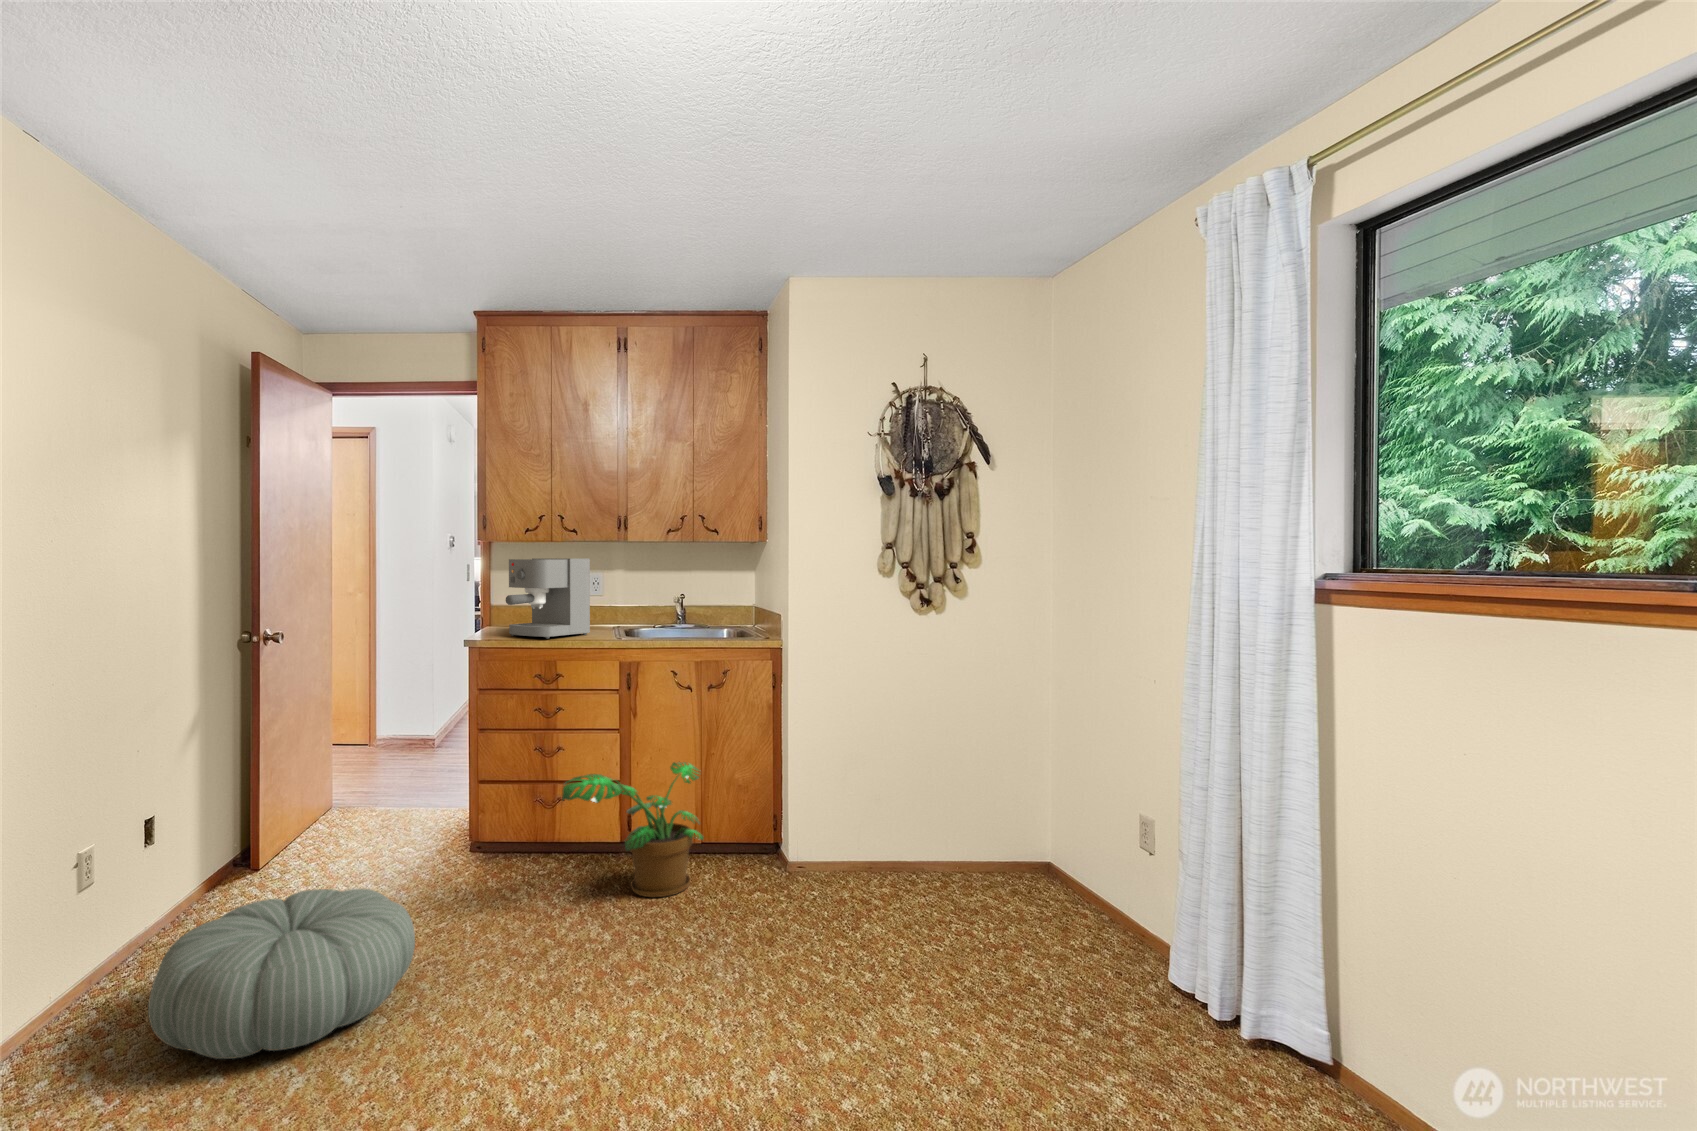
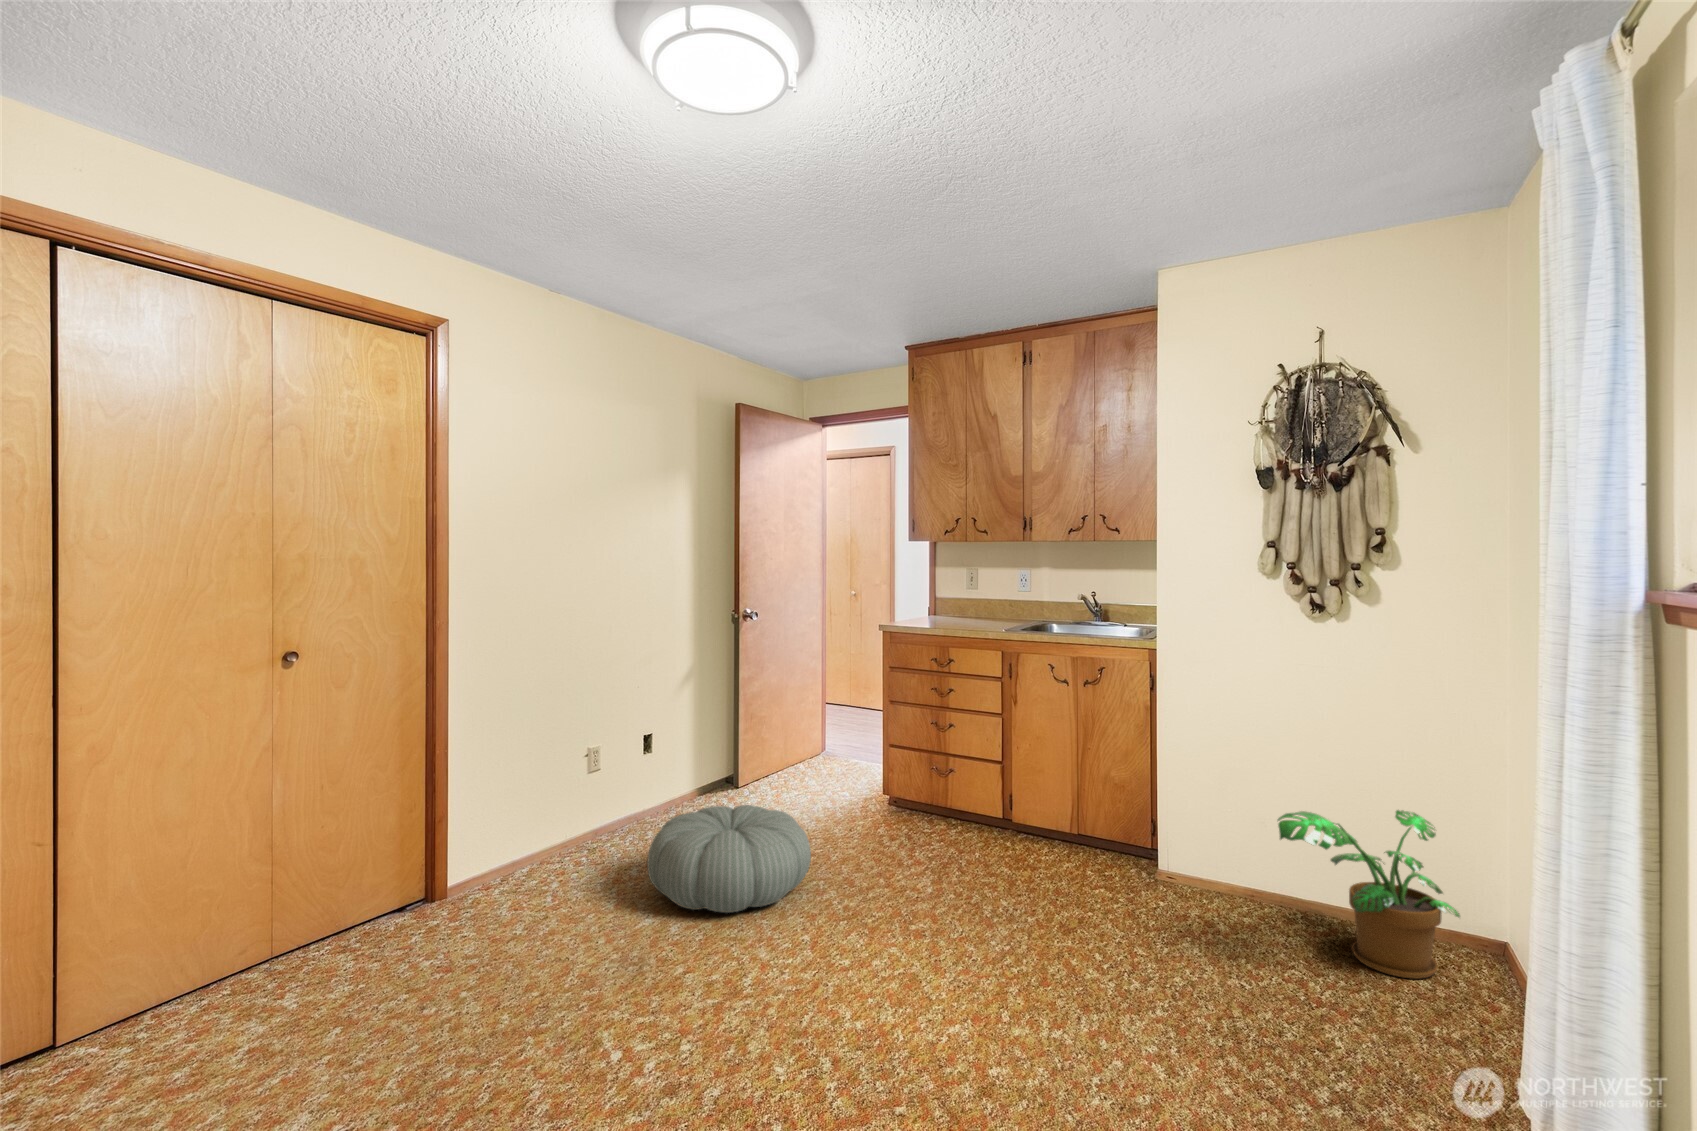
coffee maker: present [506,558,590,639] -> none [910,557,984,628]
potted plant: present [562,762,703,897] -> present [1278,810,1460,979]

